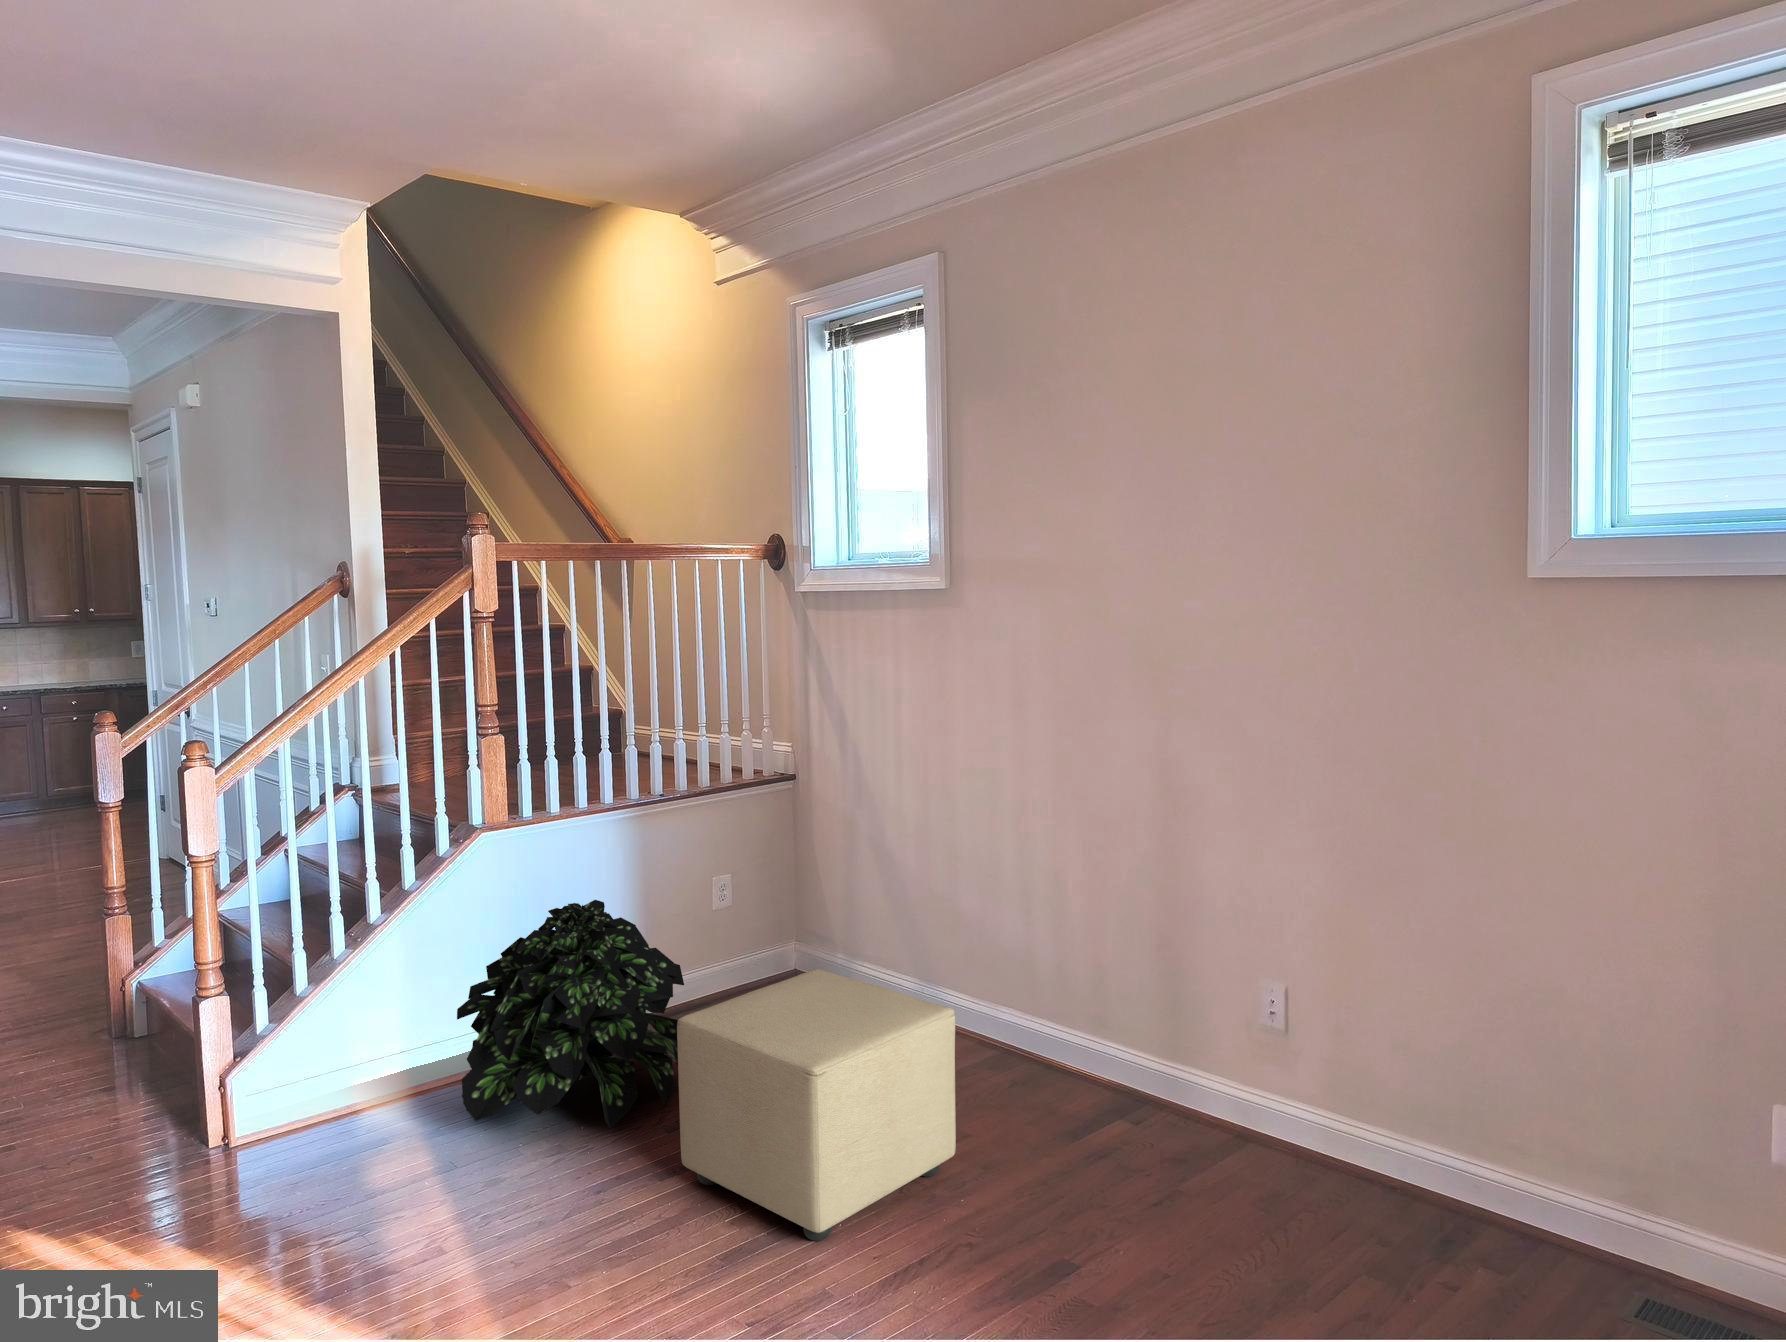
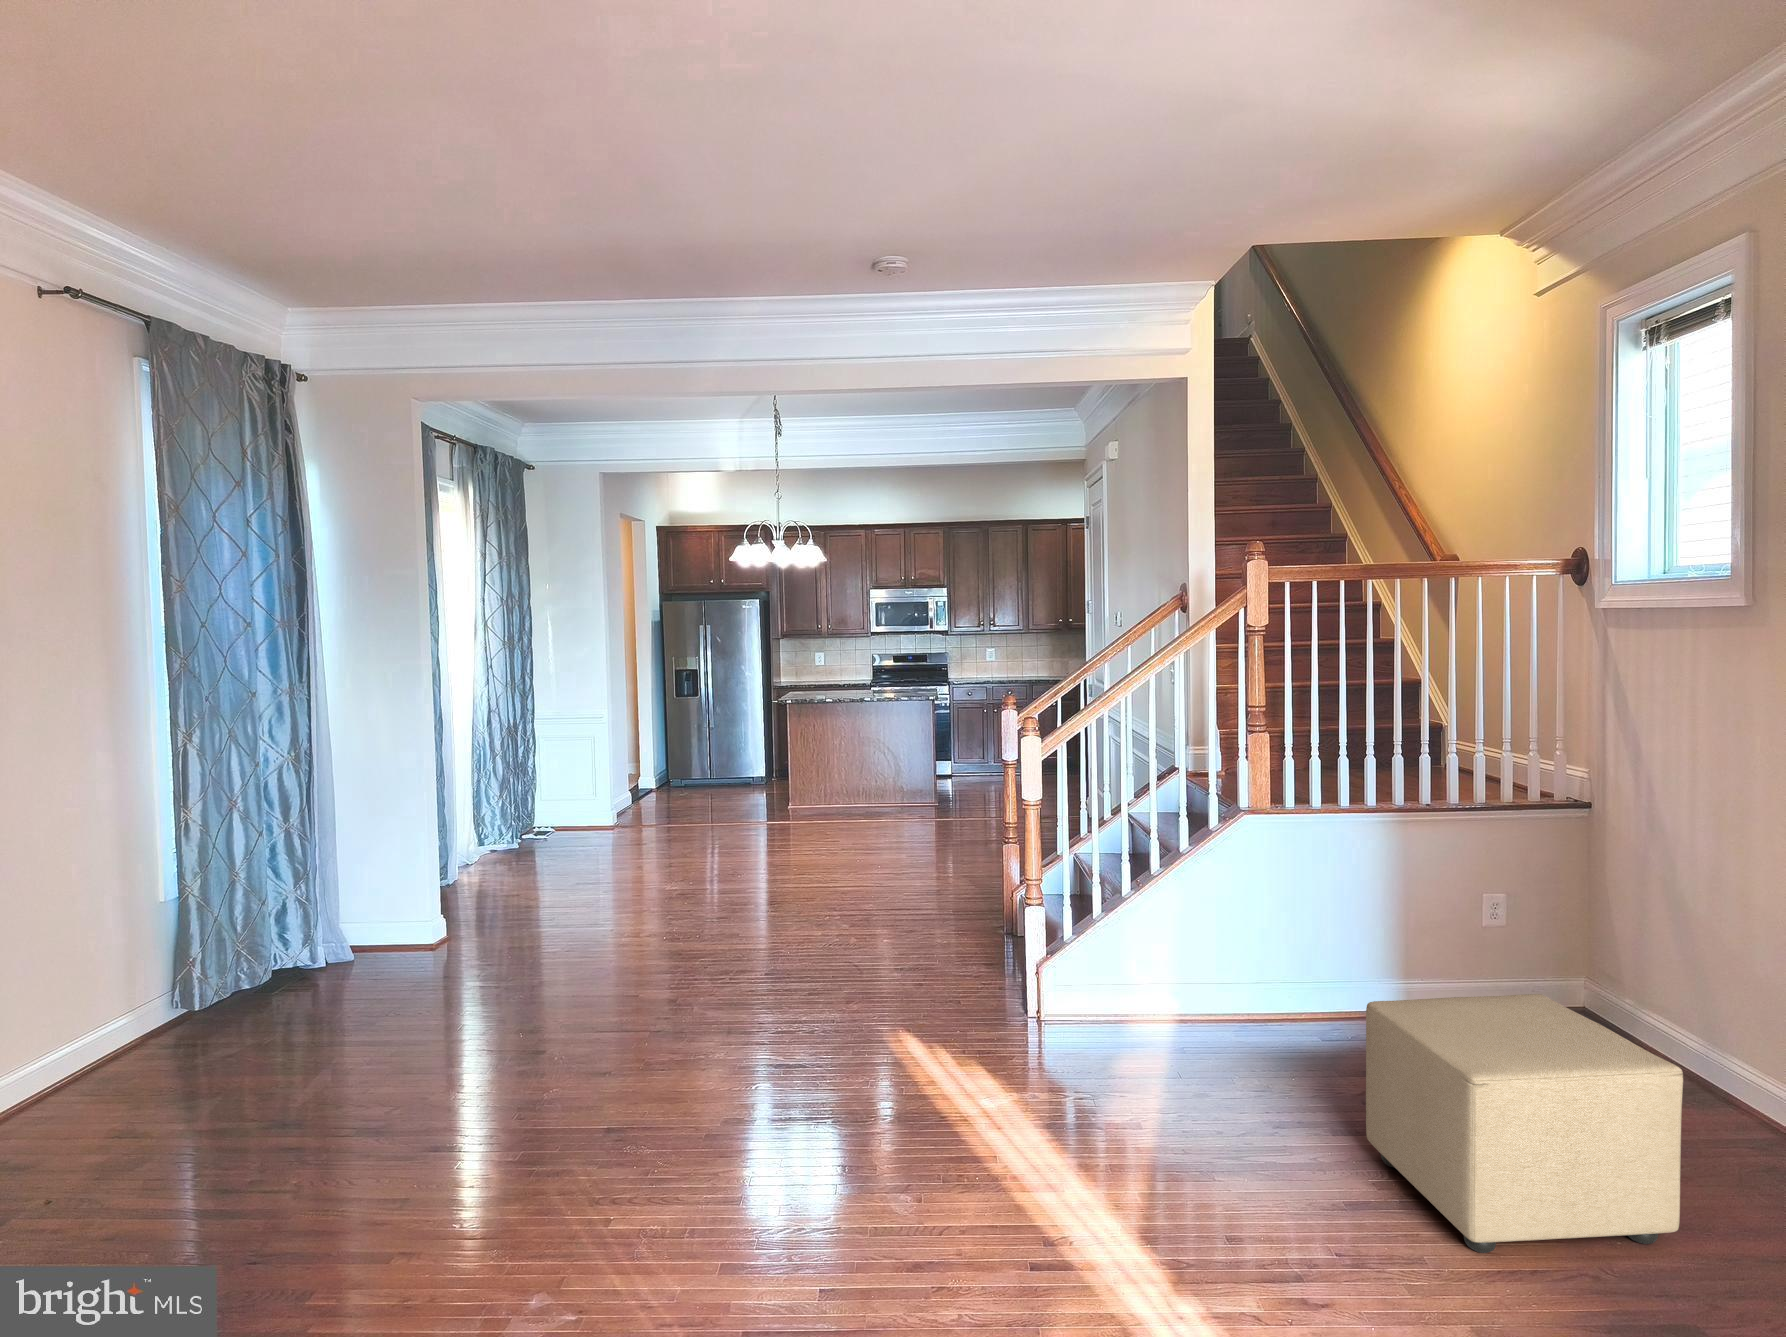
potted plant: present [457,900,684,1128] -> none [1200,885,1421,1091]

